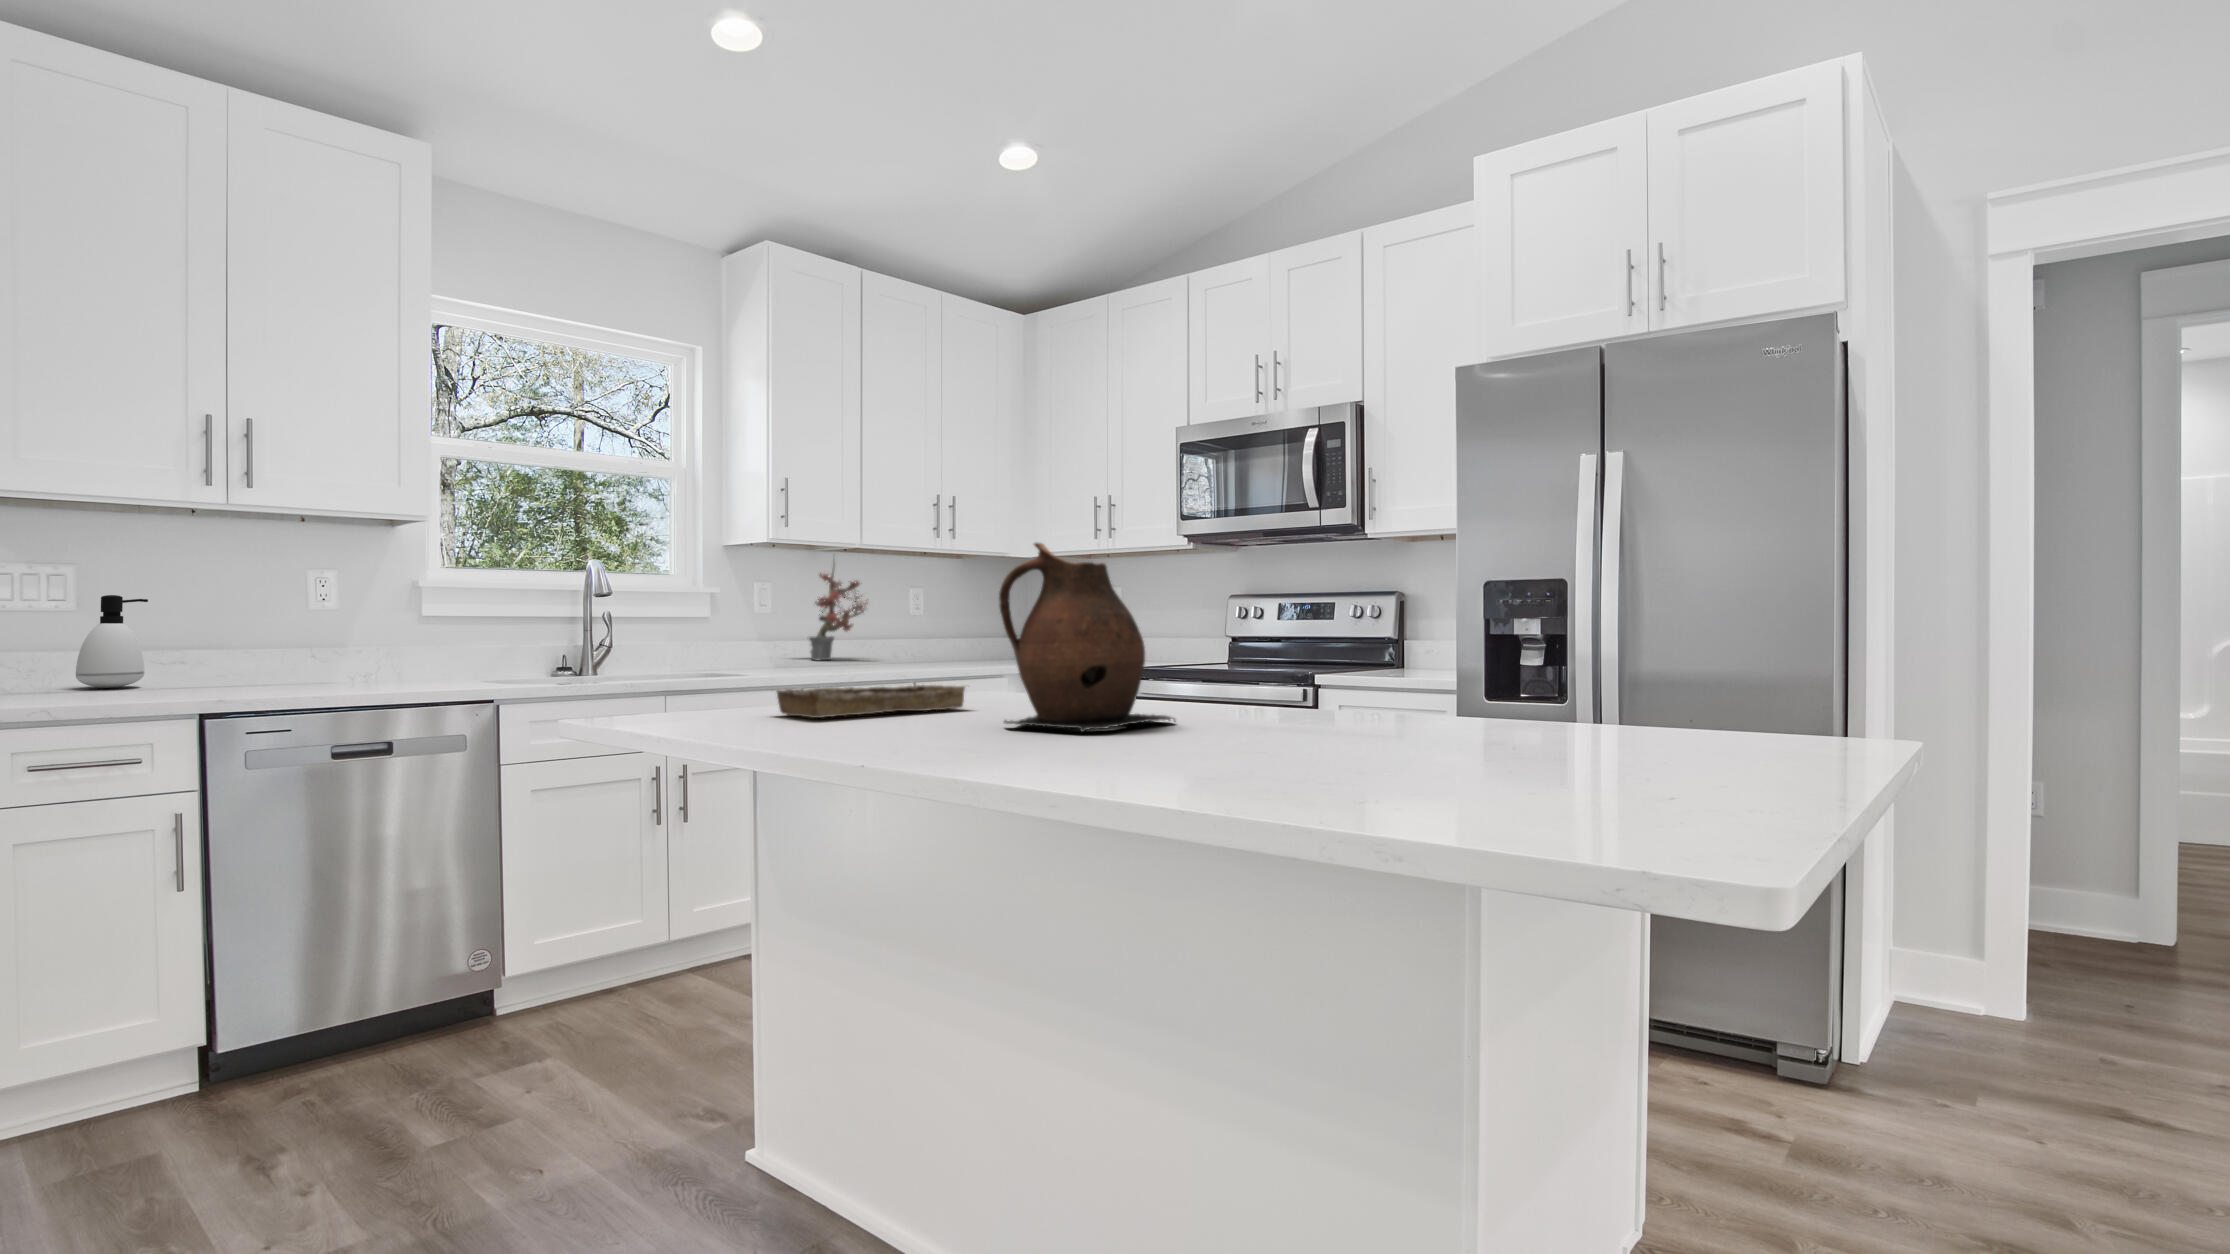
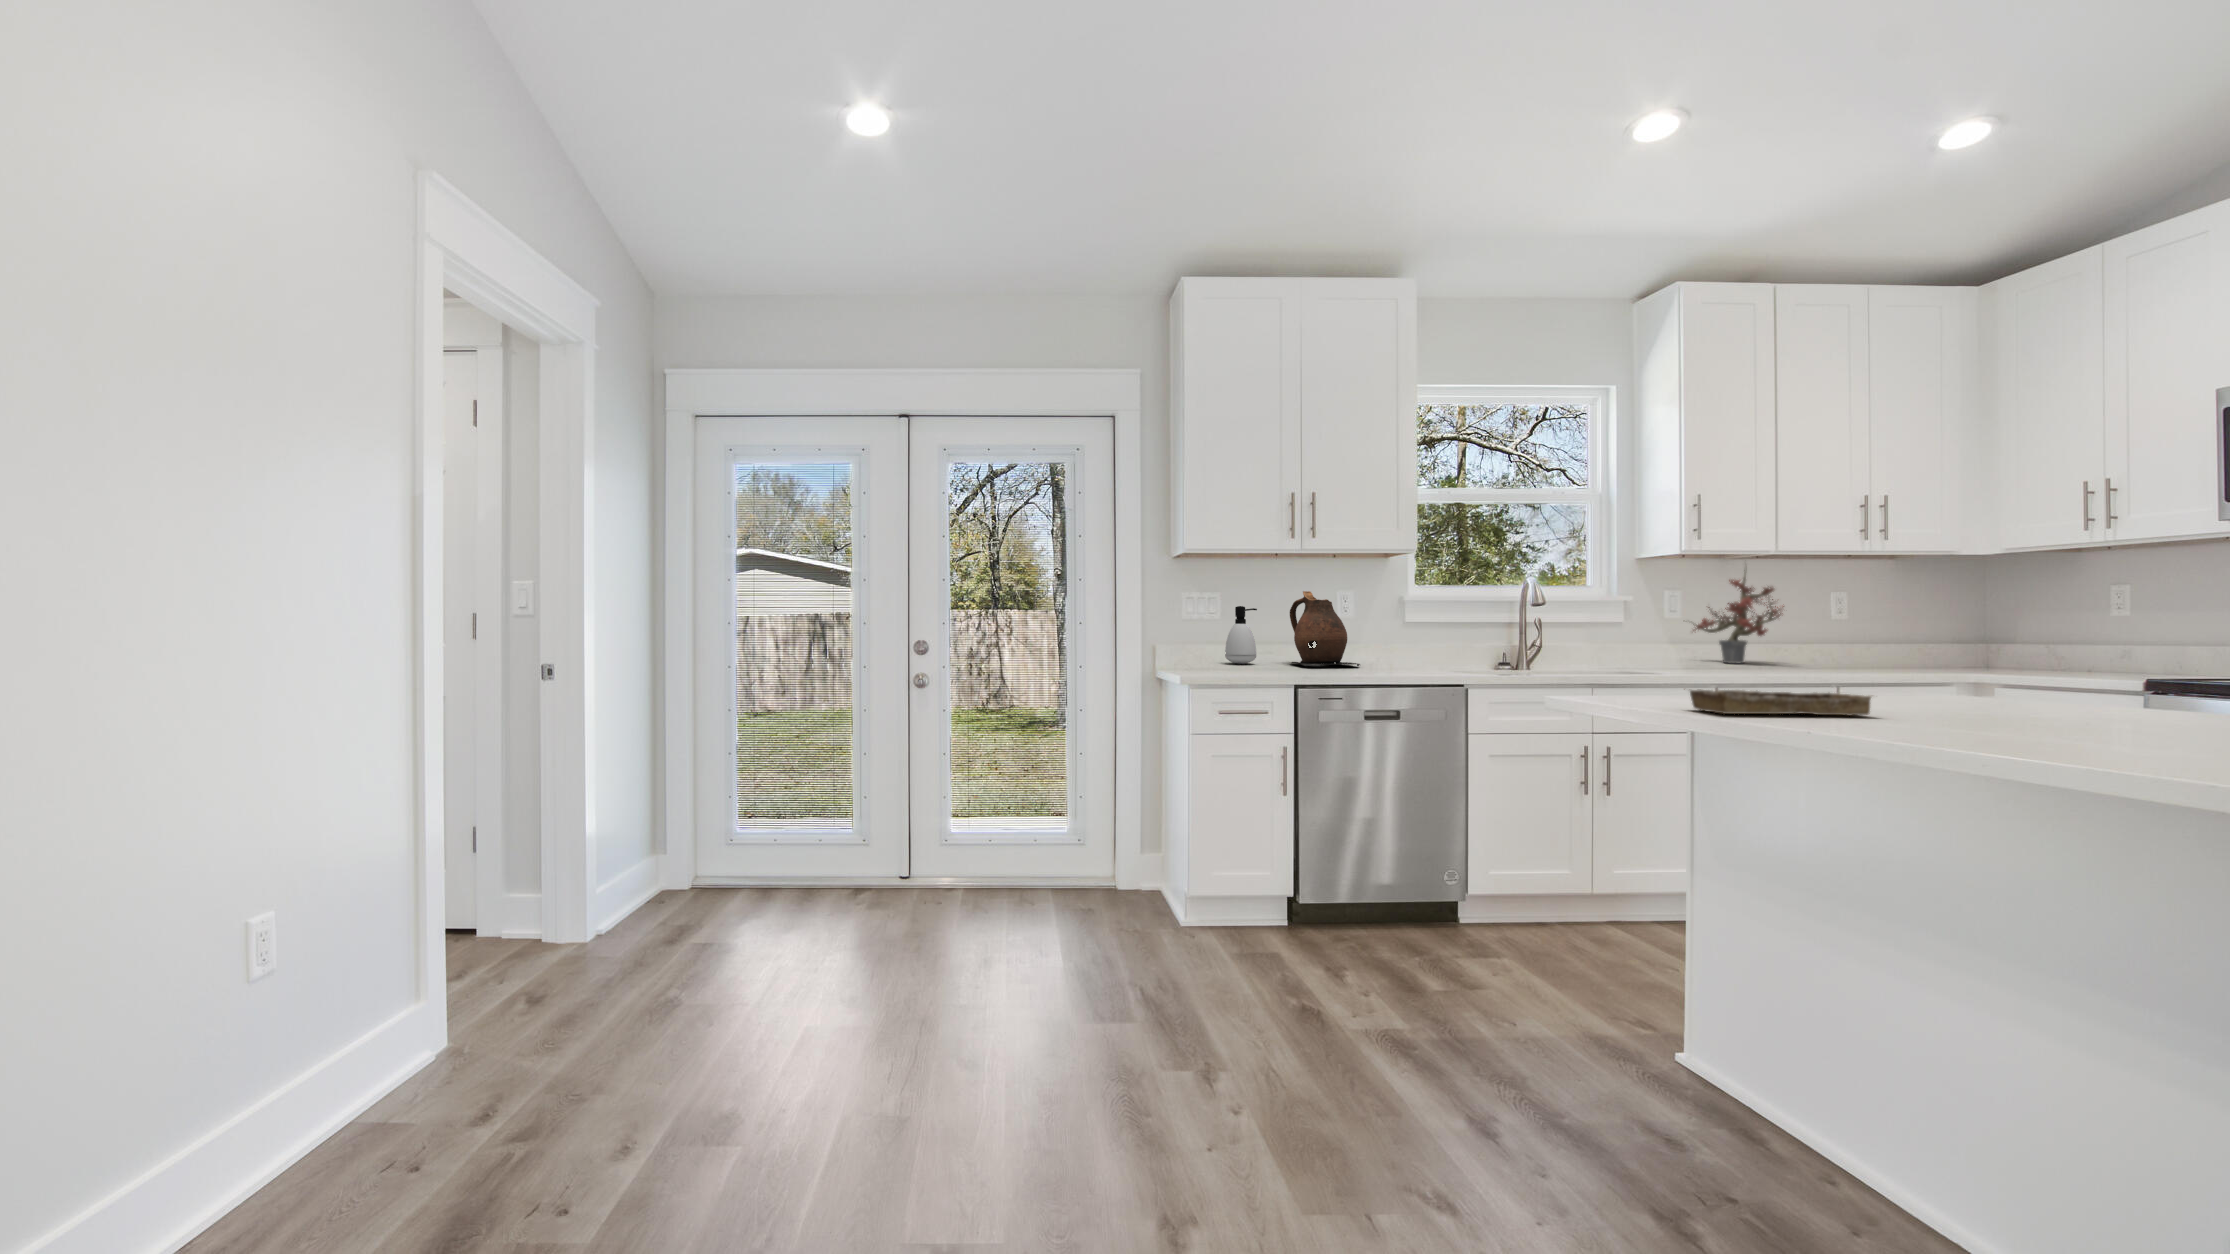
ceramic pitcher: present [999,543,1175,732] -> present [1290,591,1360,666]

